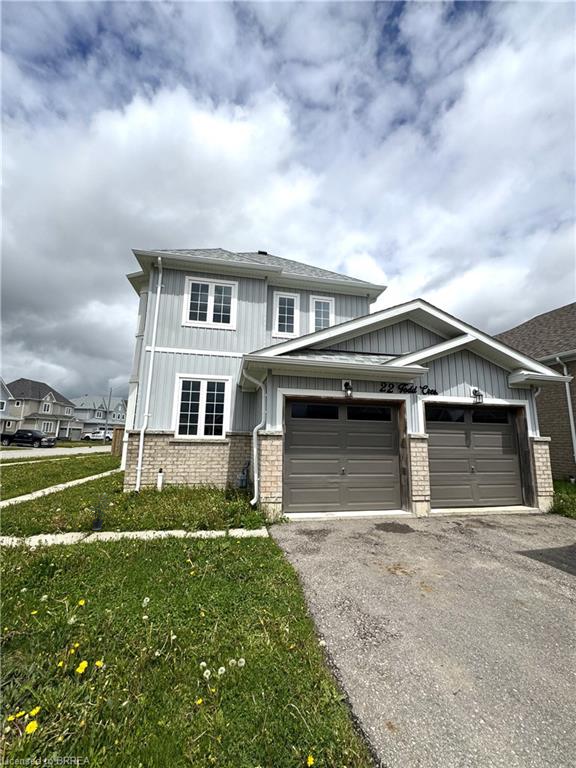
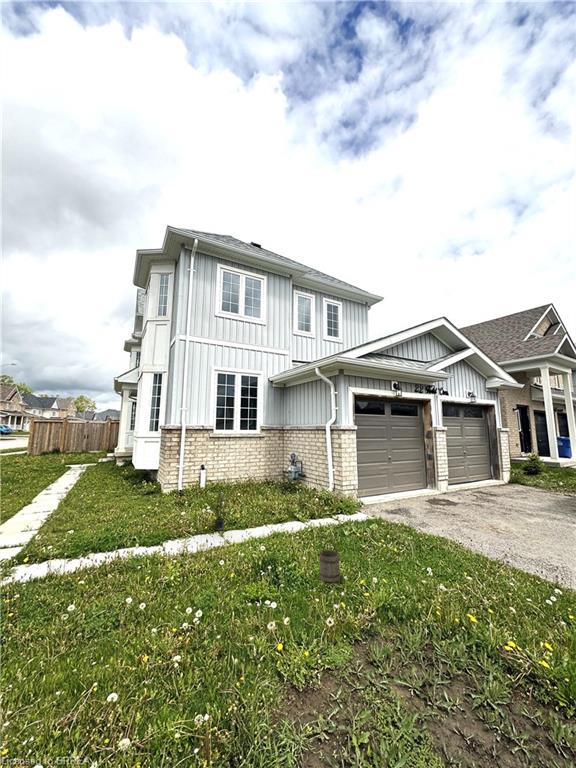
bucket: none [64,549,93,595] -> present [319,540,340,582]

